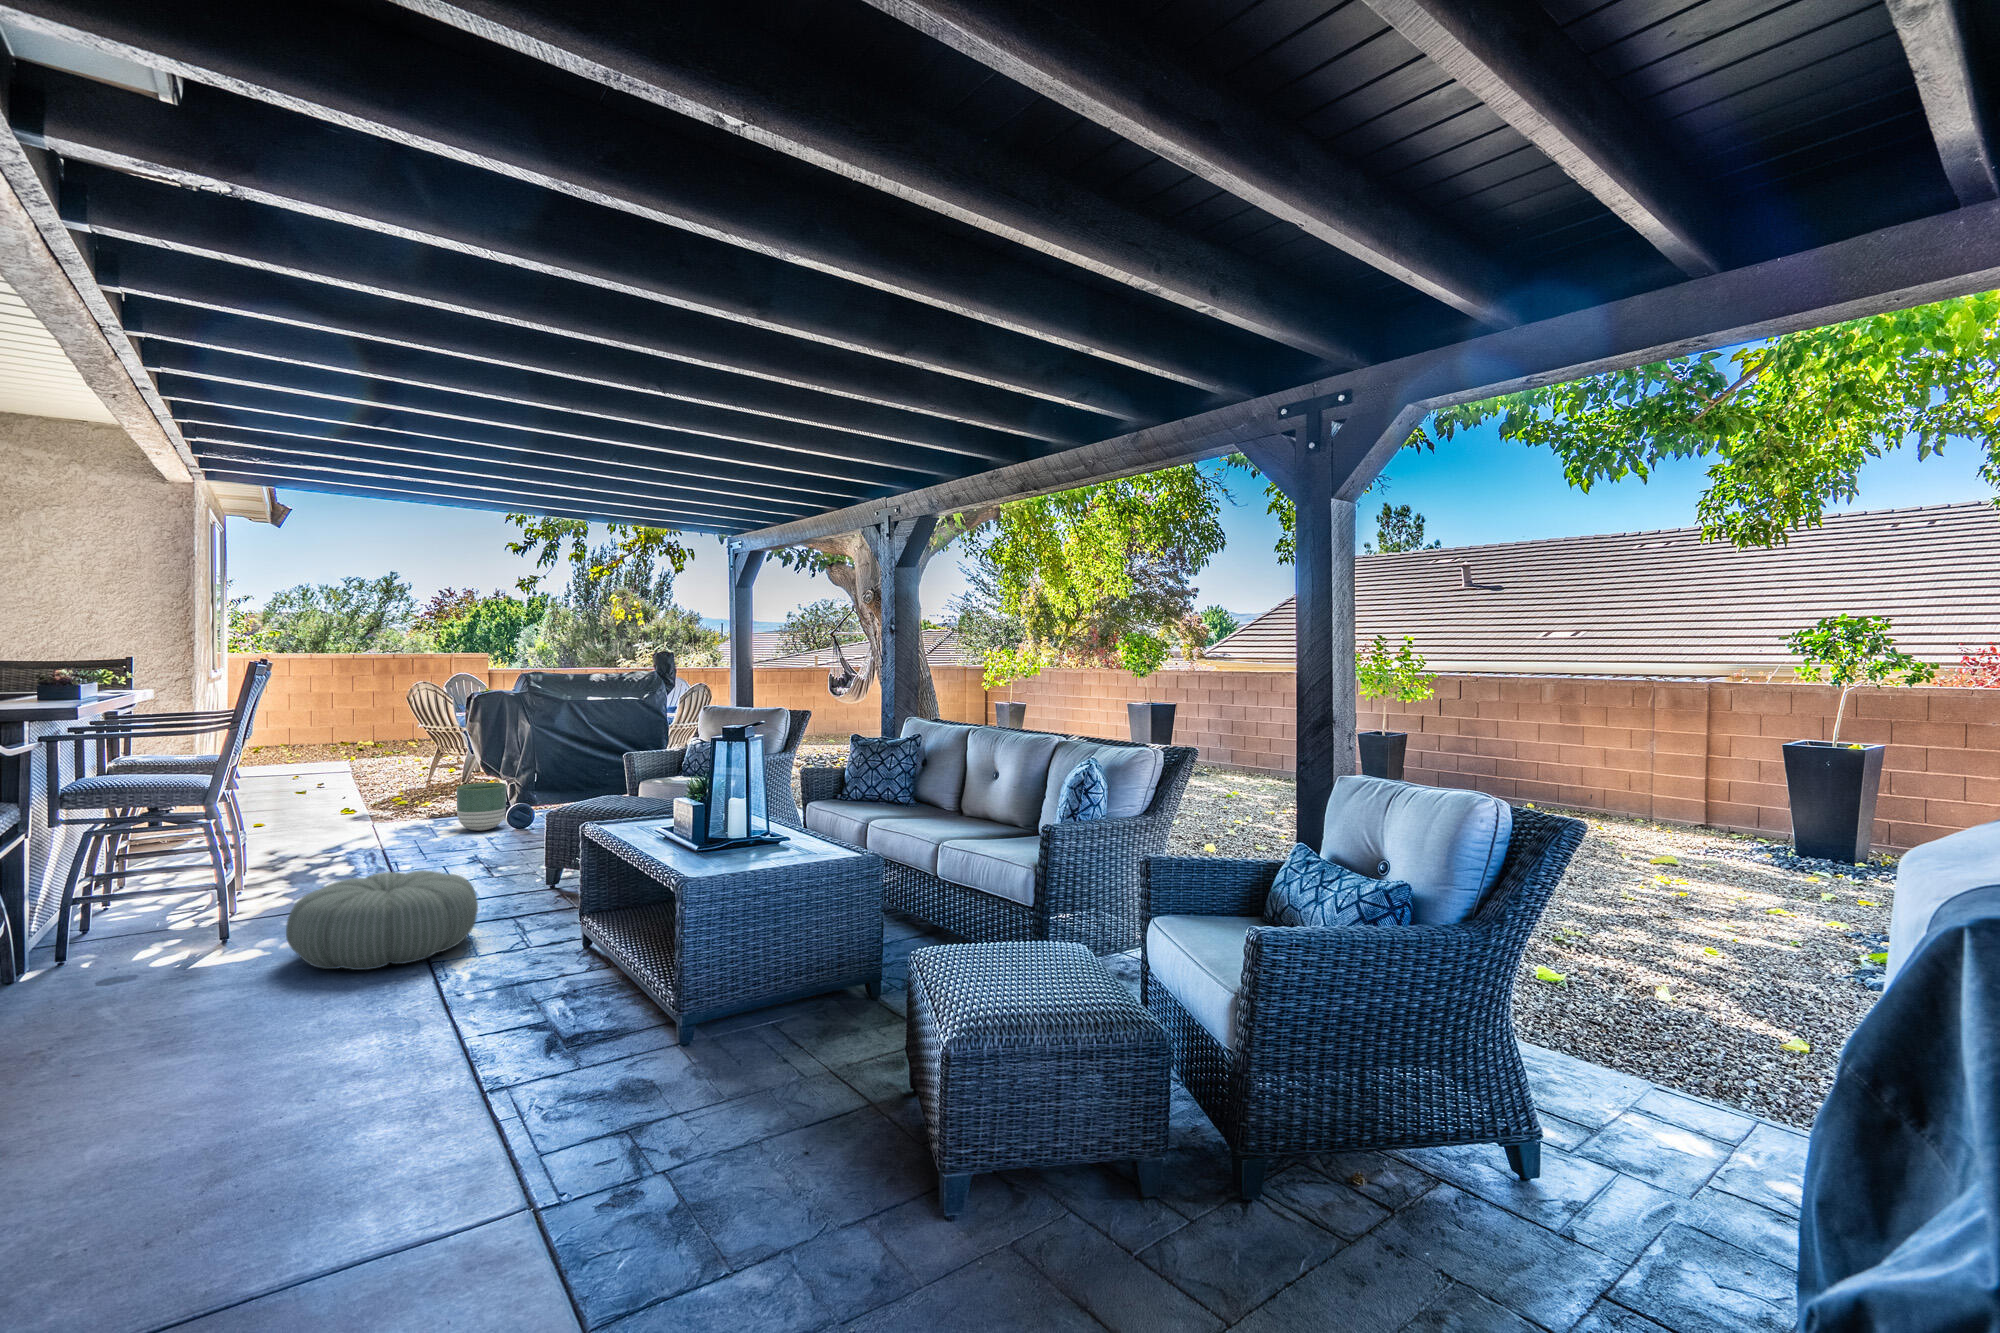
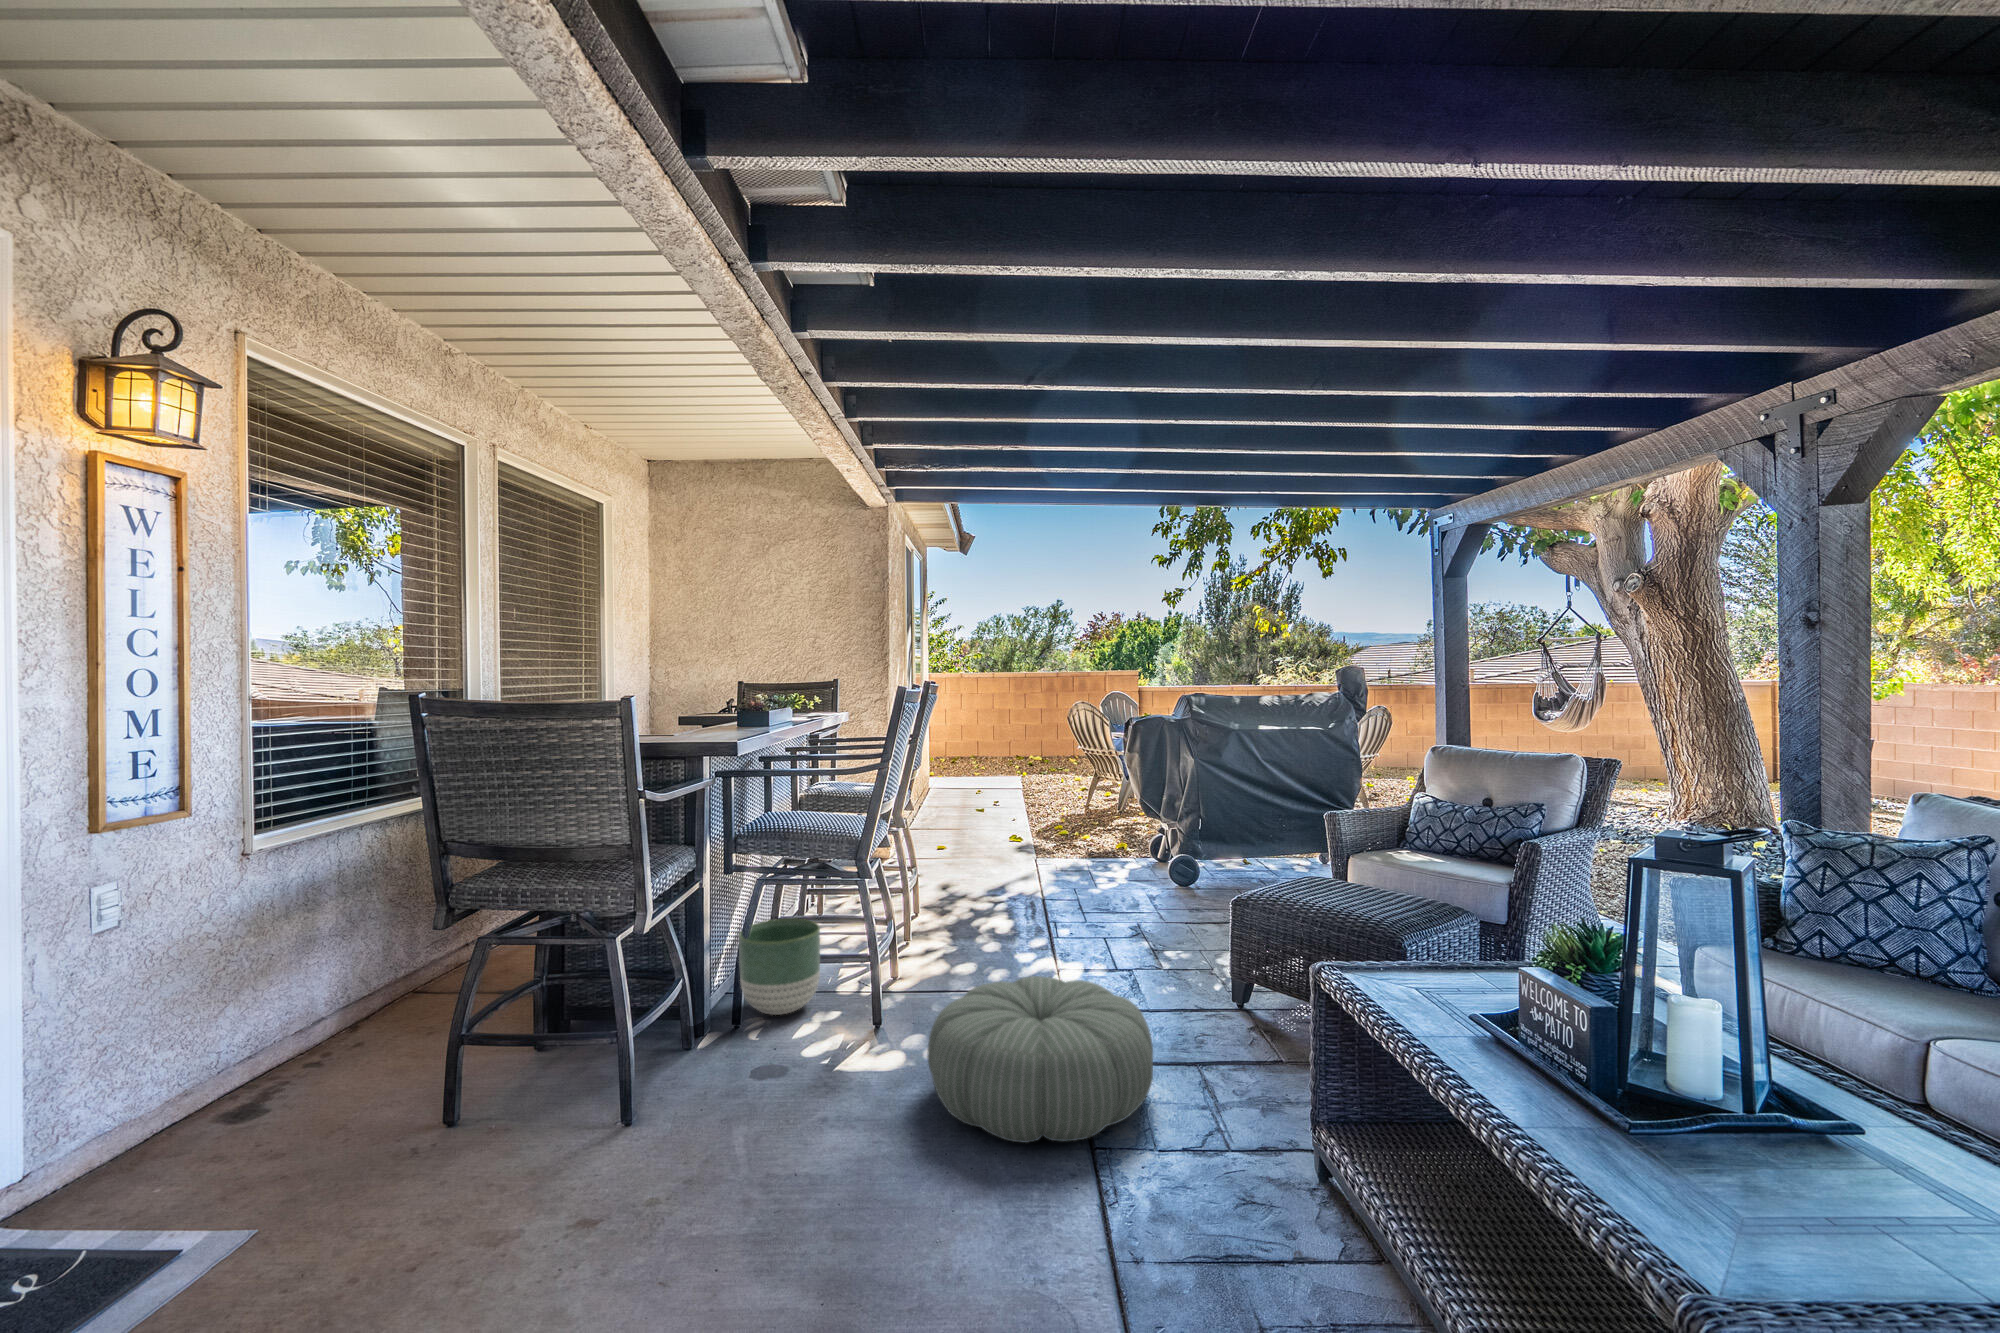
planter: present [457,783,506,831] -> present [739,919,820,1015]

